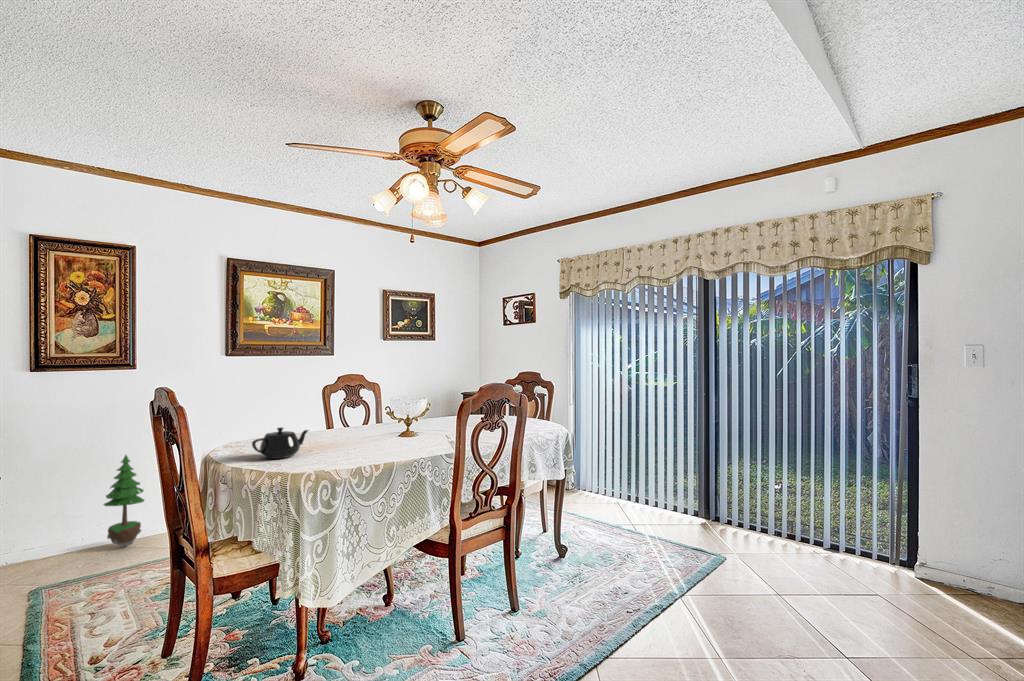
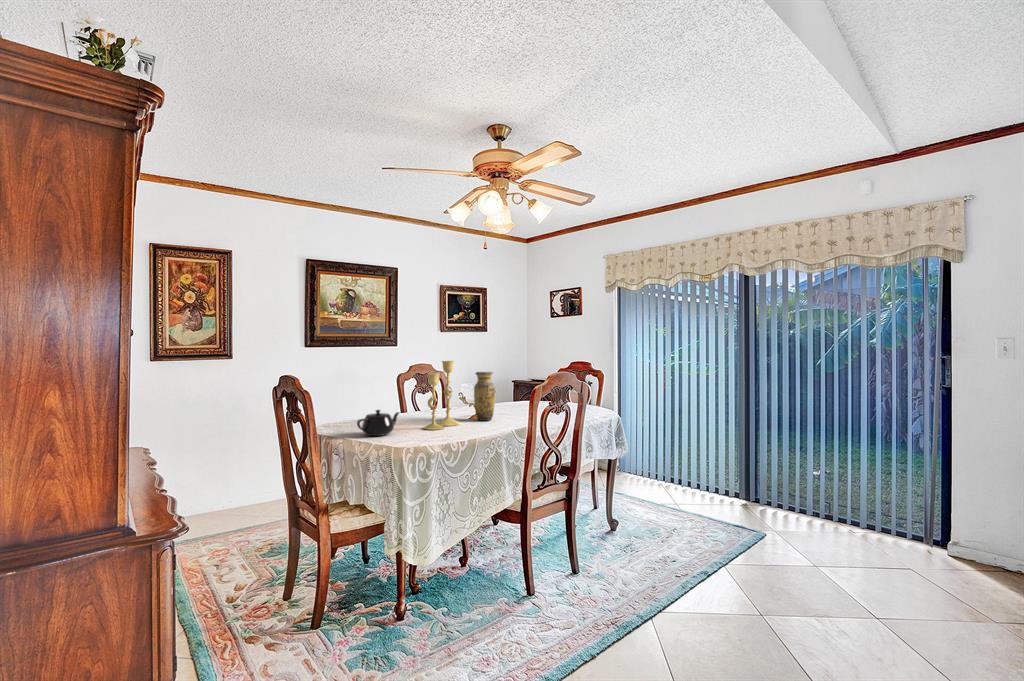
candlestick: none [337,370,385,450] -> present [423,361,461,430]
vase: none [402,383,426,438] -> present [474,372,495,421]
potted tree: present [104,455,144,548] -> none [211,433,244,514]

